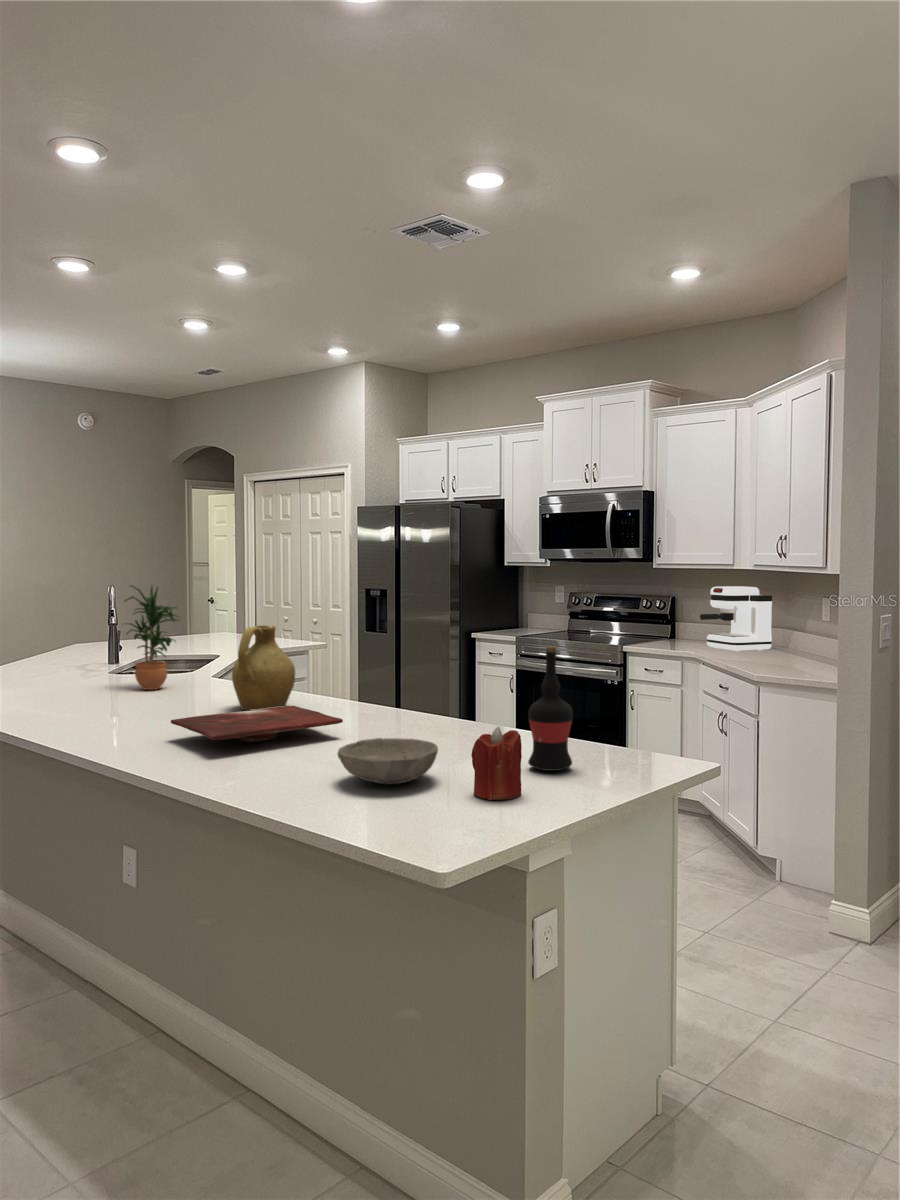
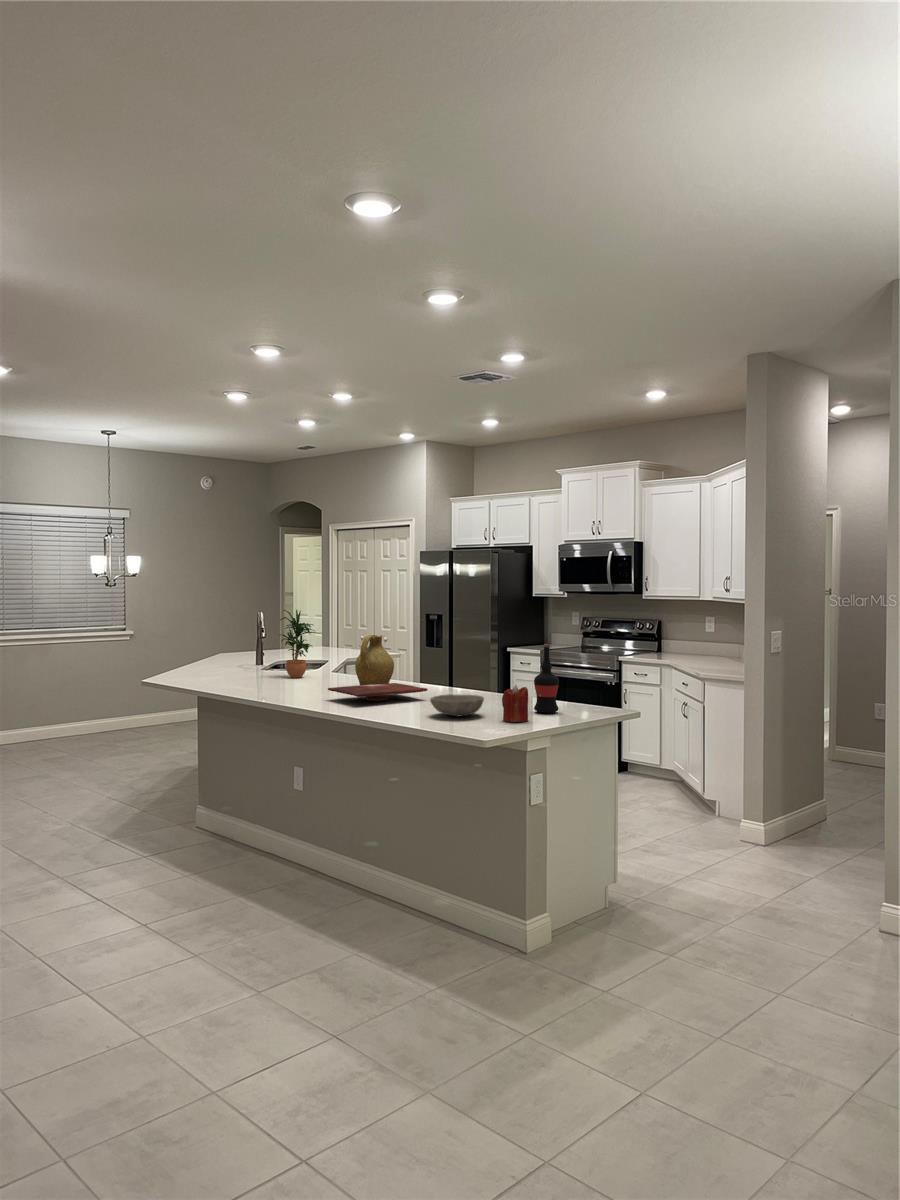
coffee maker: present [700,586,772,652] -> none [673,613,726,660]

